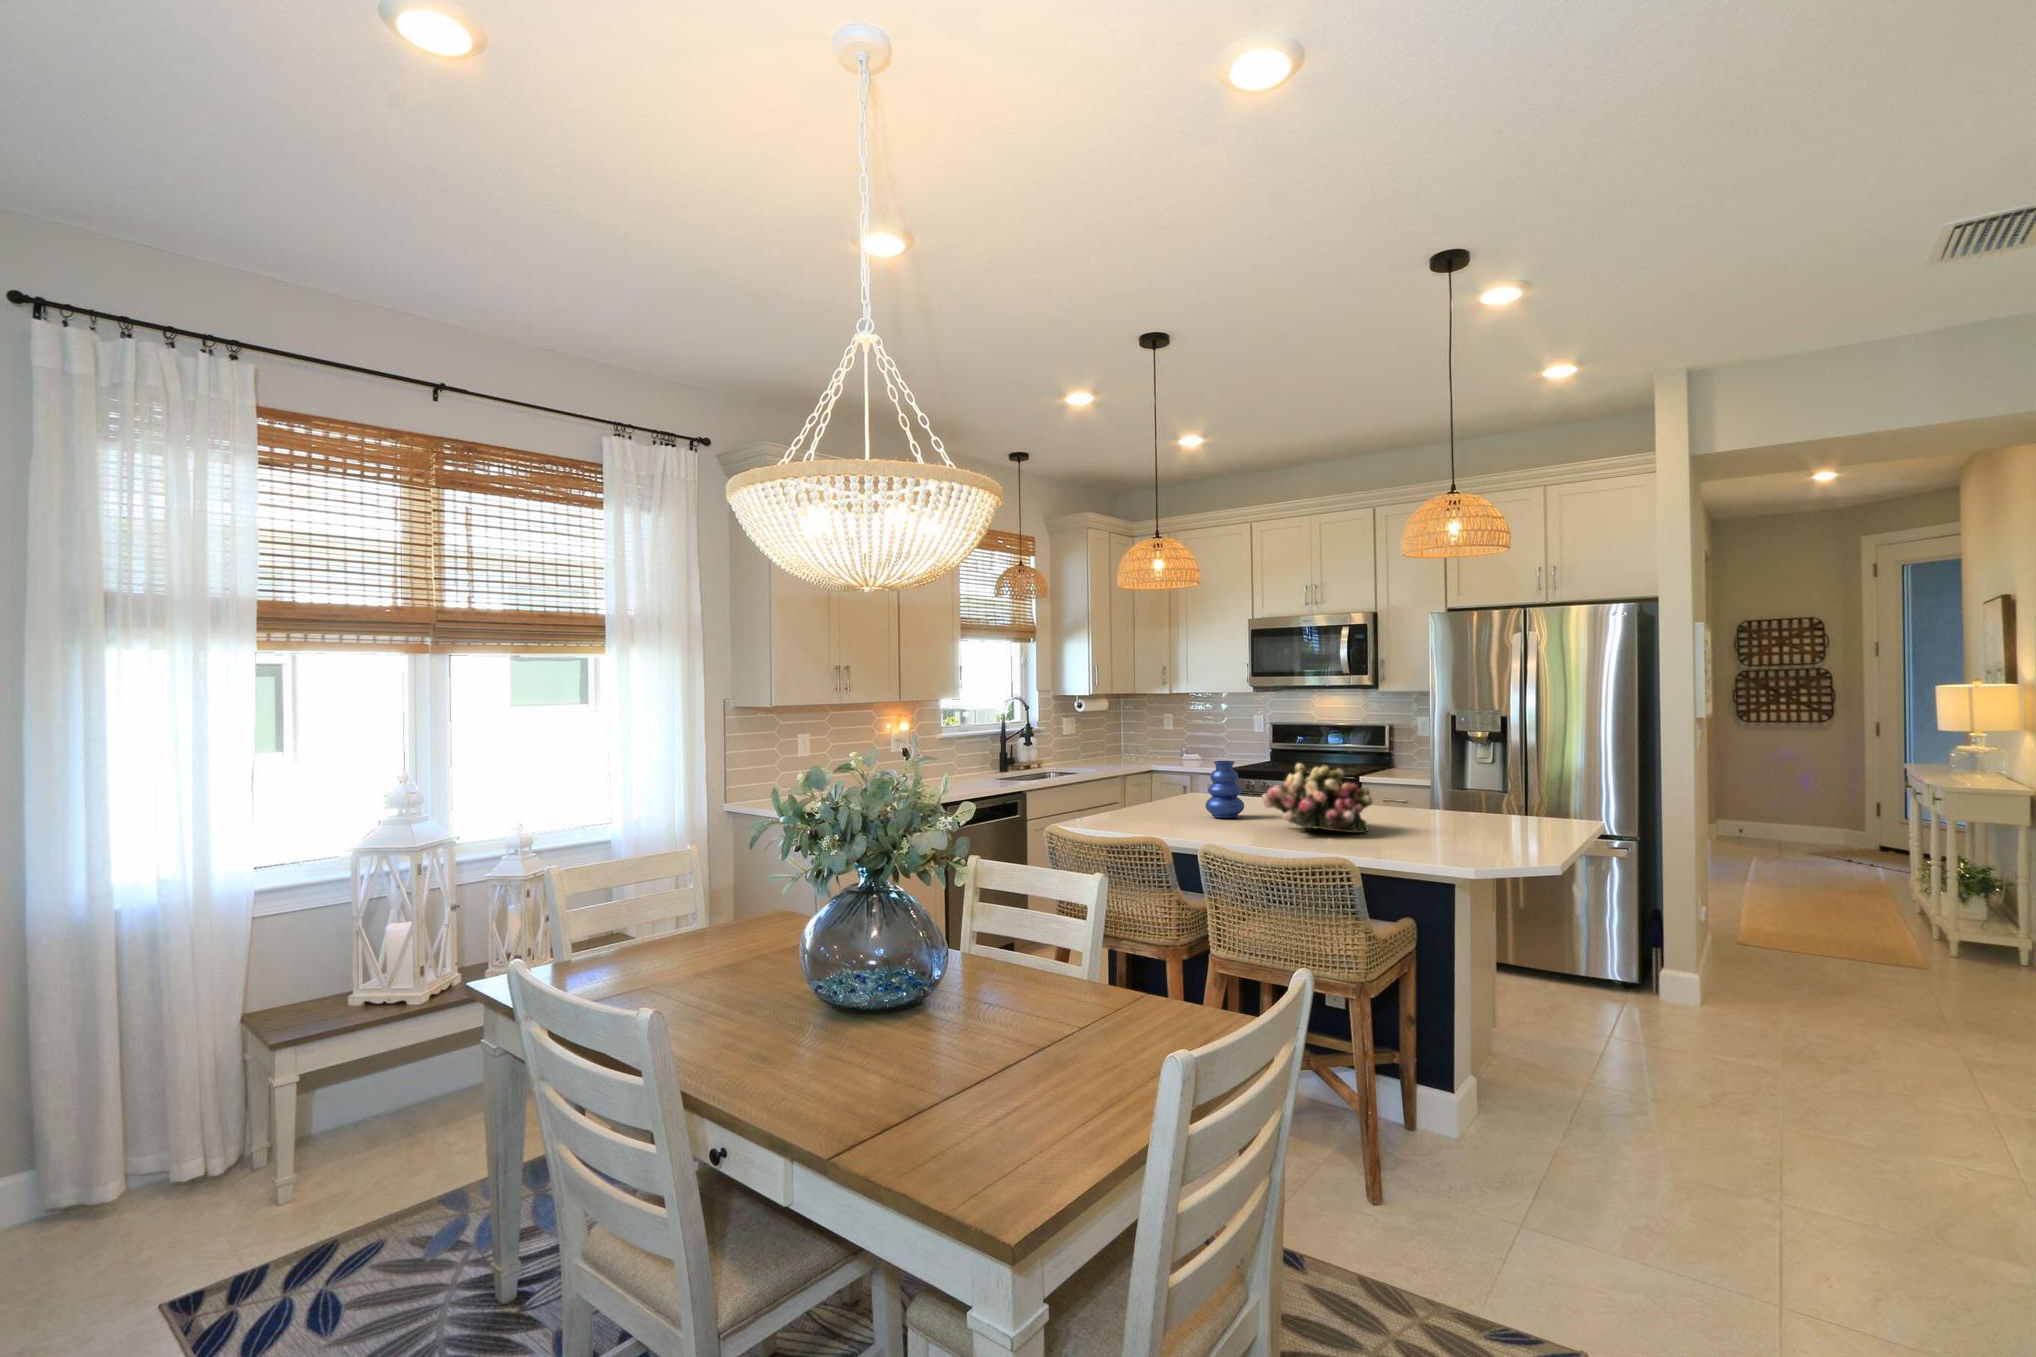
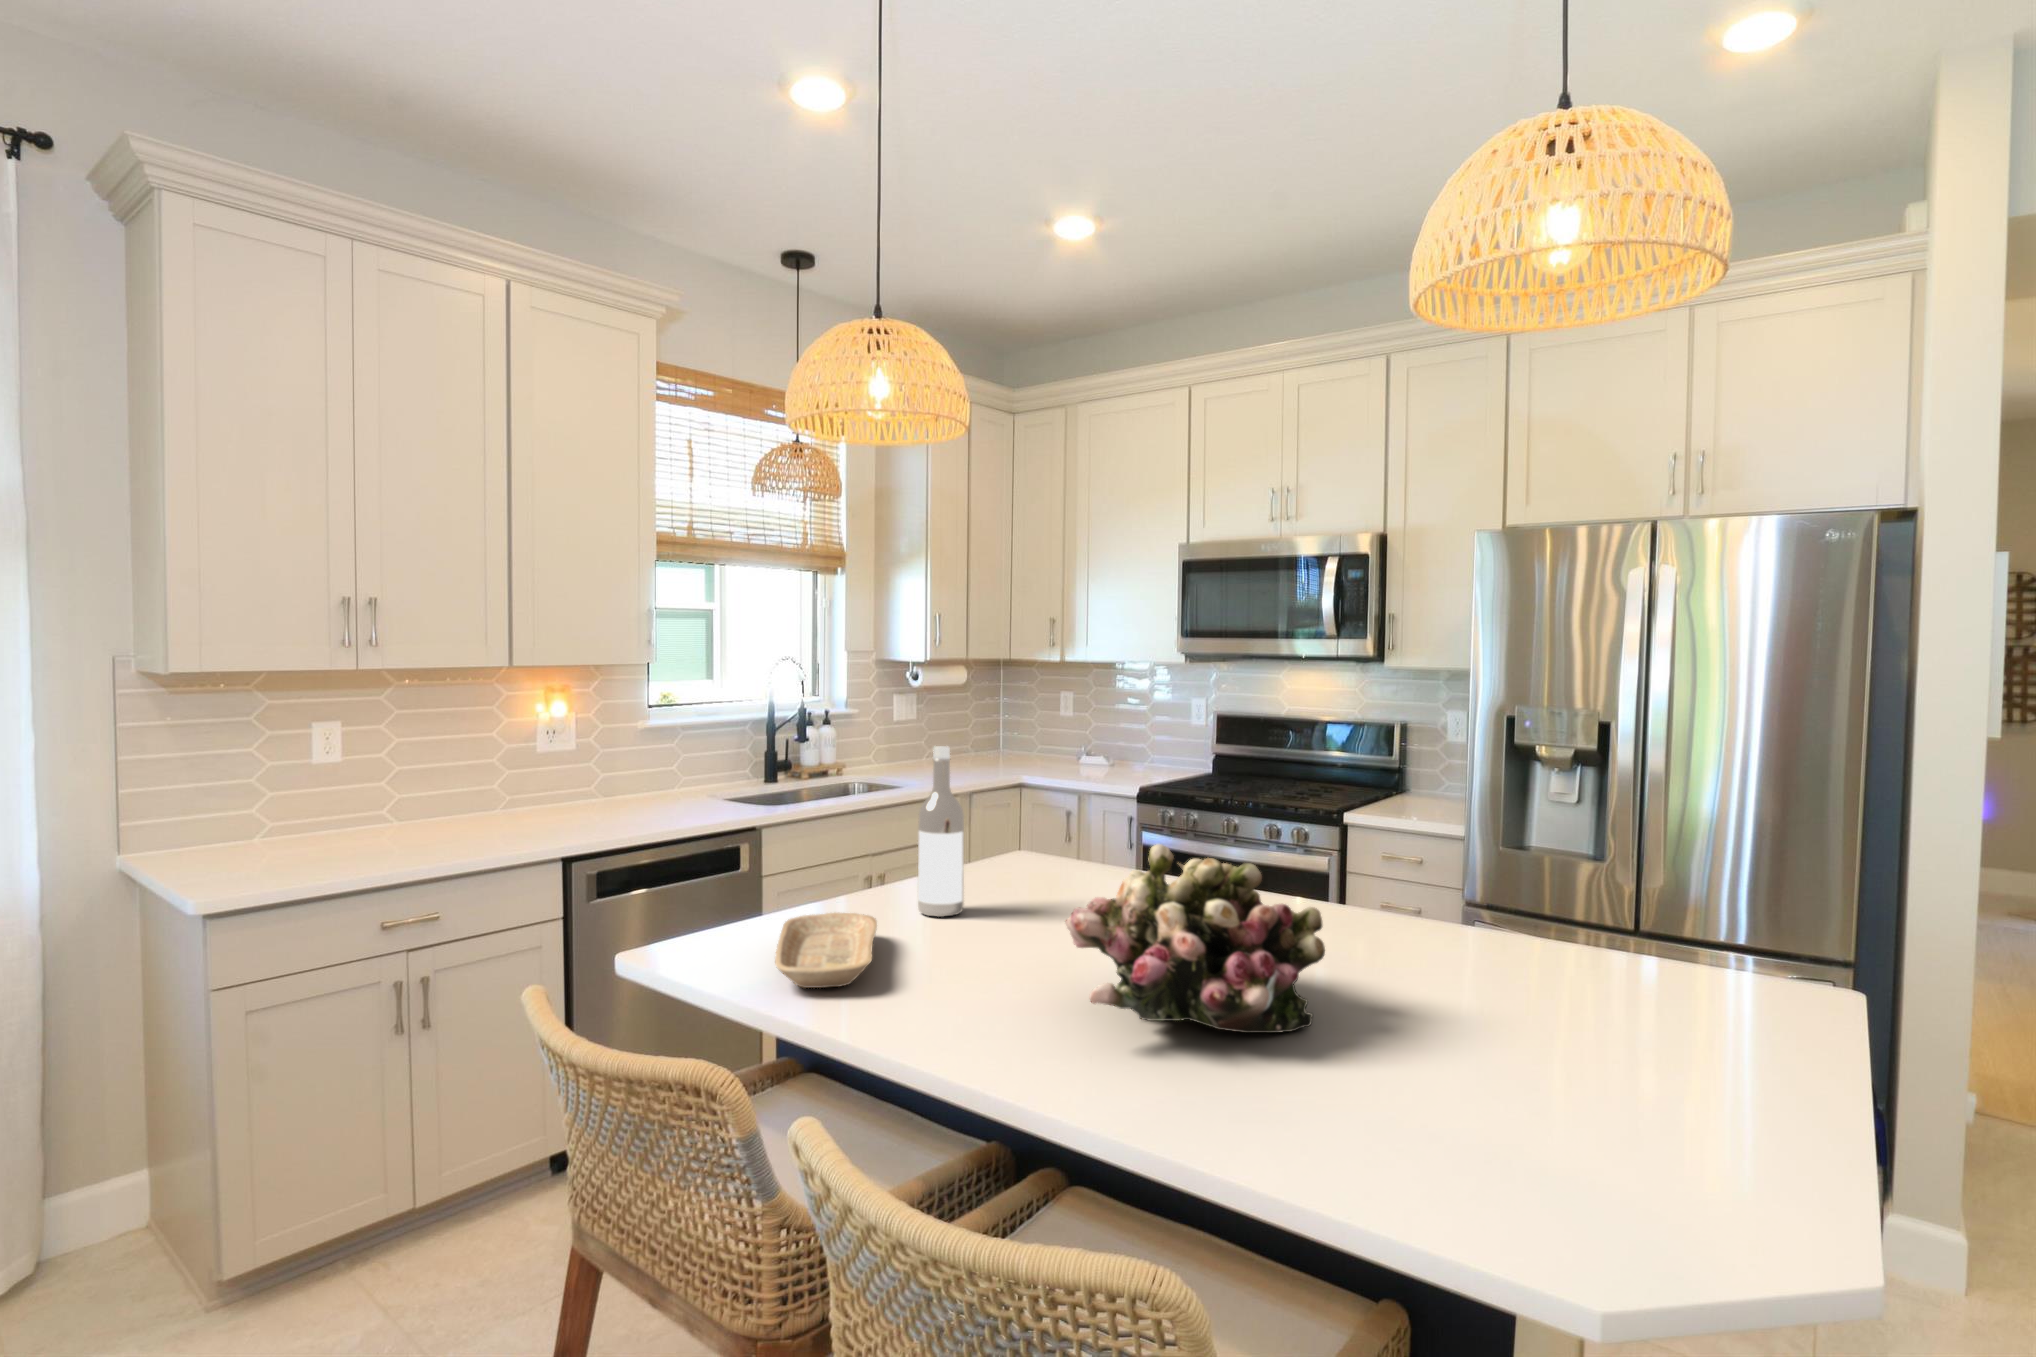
wine bottle: none [1167,731,1190,811] -> present [918,746,964,917]
vase: present [1205,761,1244,818] -> none [973,818,1057,948]
tray: none [1122,806,1178,828] -> present [775,913,877,988]

